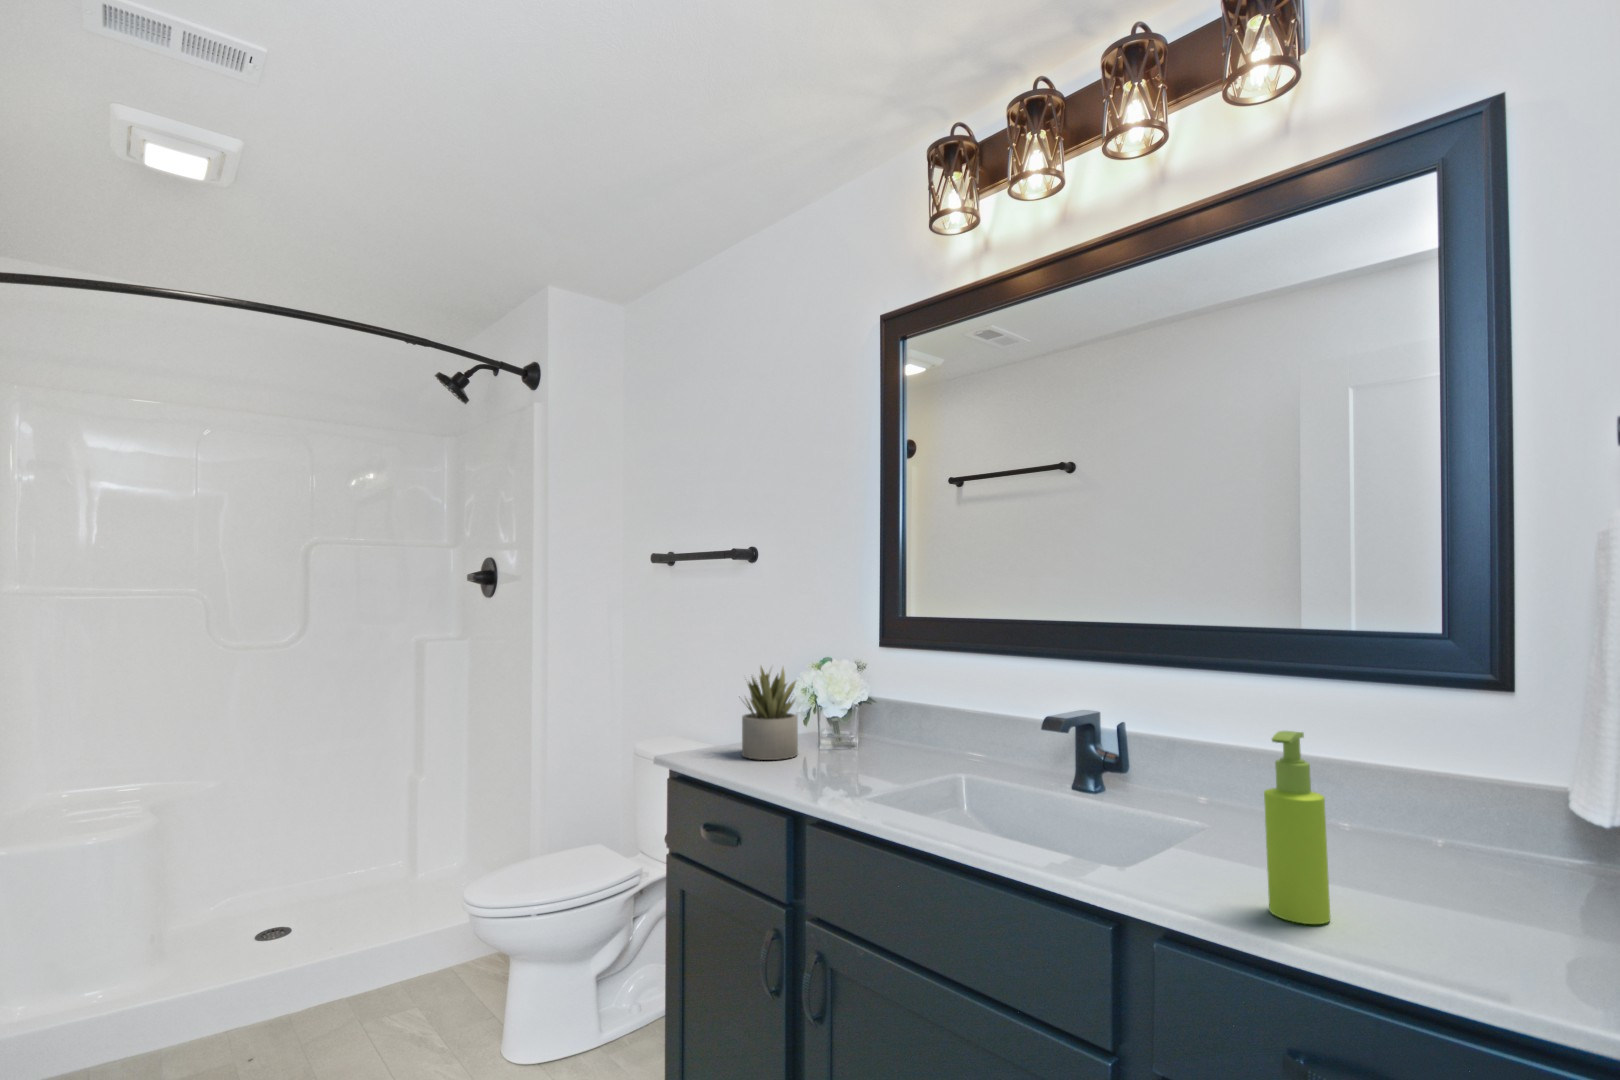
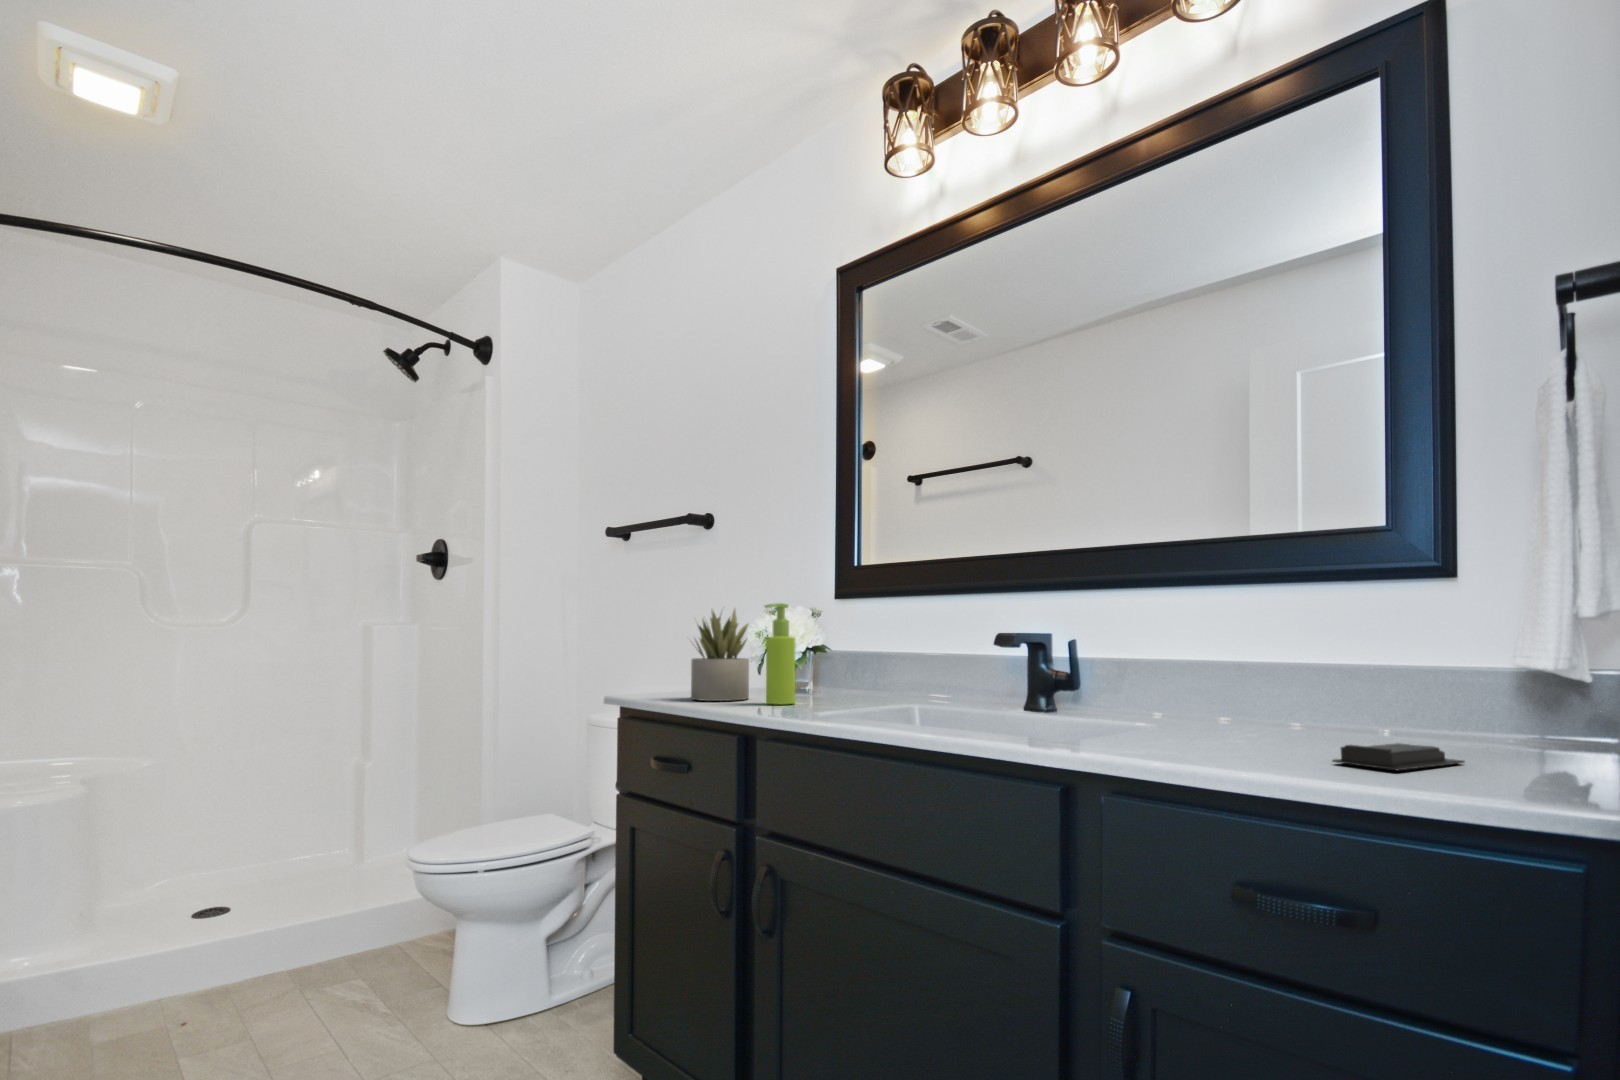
soap dispenser: present [1264,731,1330,924] -> present [765,603,795,704]
soap bar: none [1391,891,1526,939] -> present [1333,743,1465,770]

